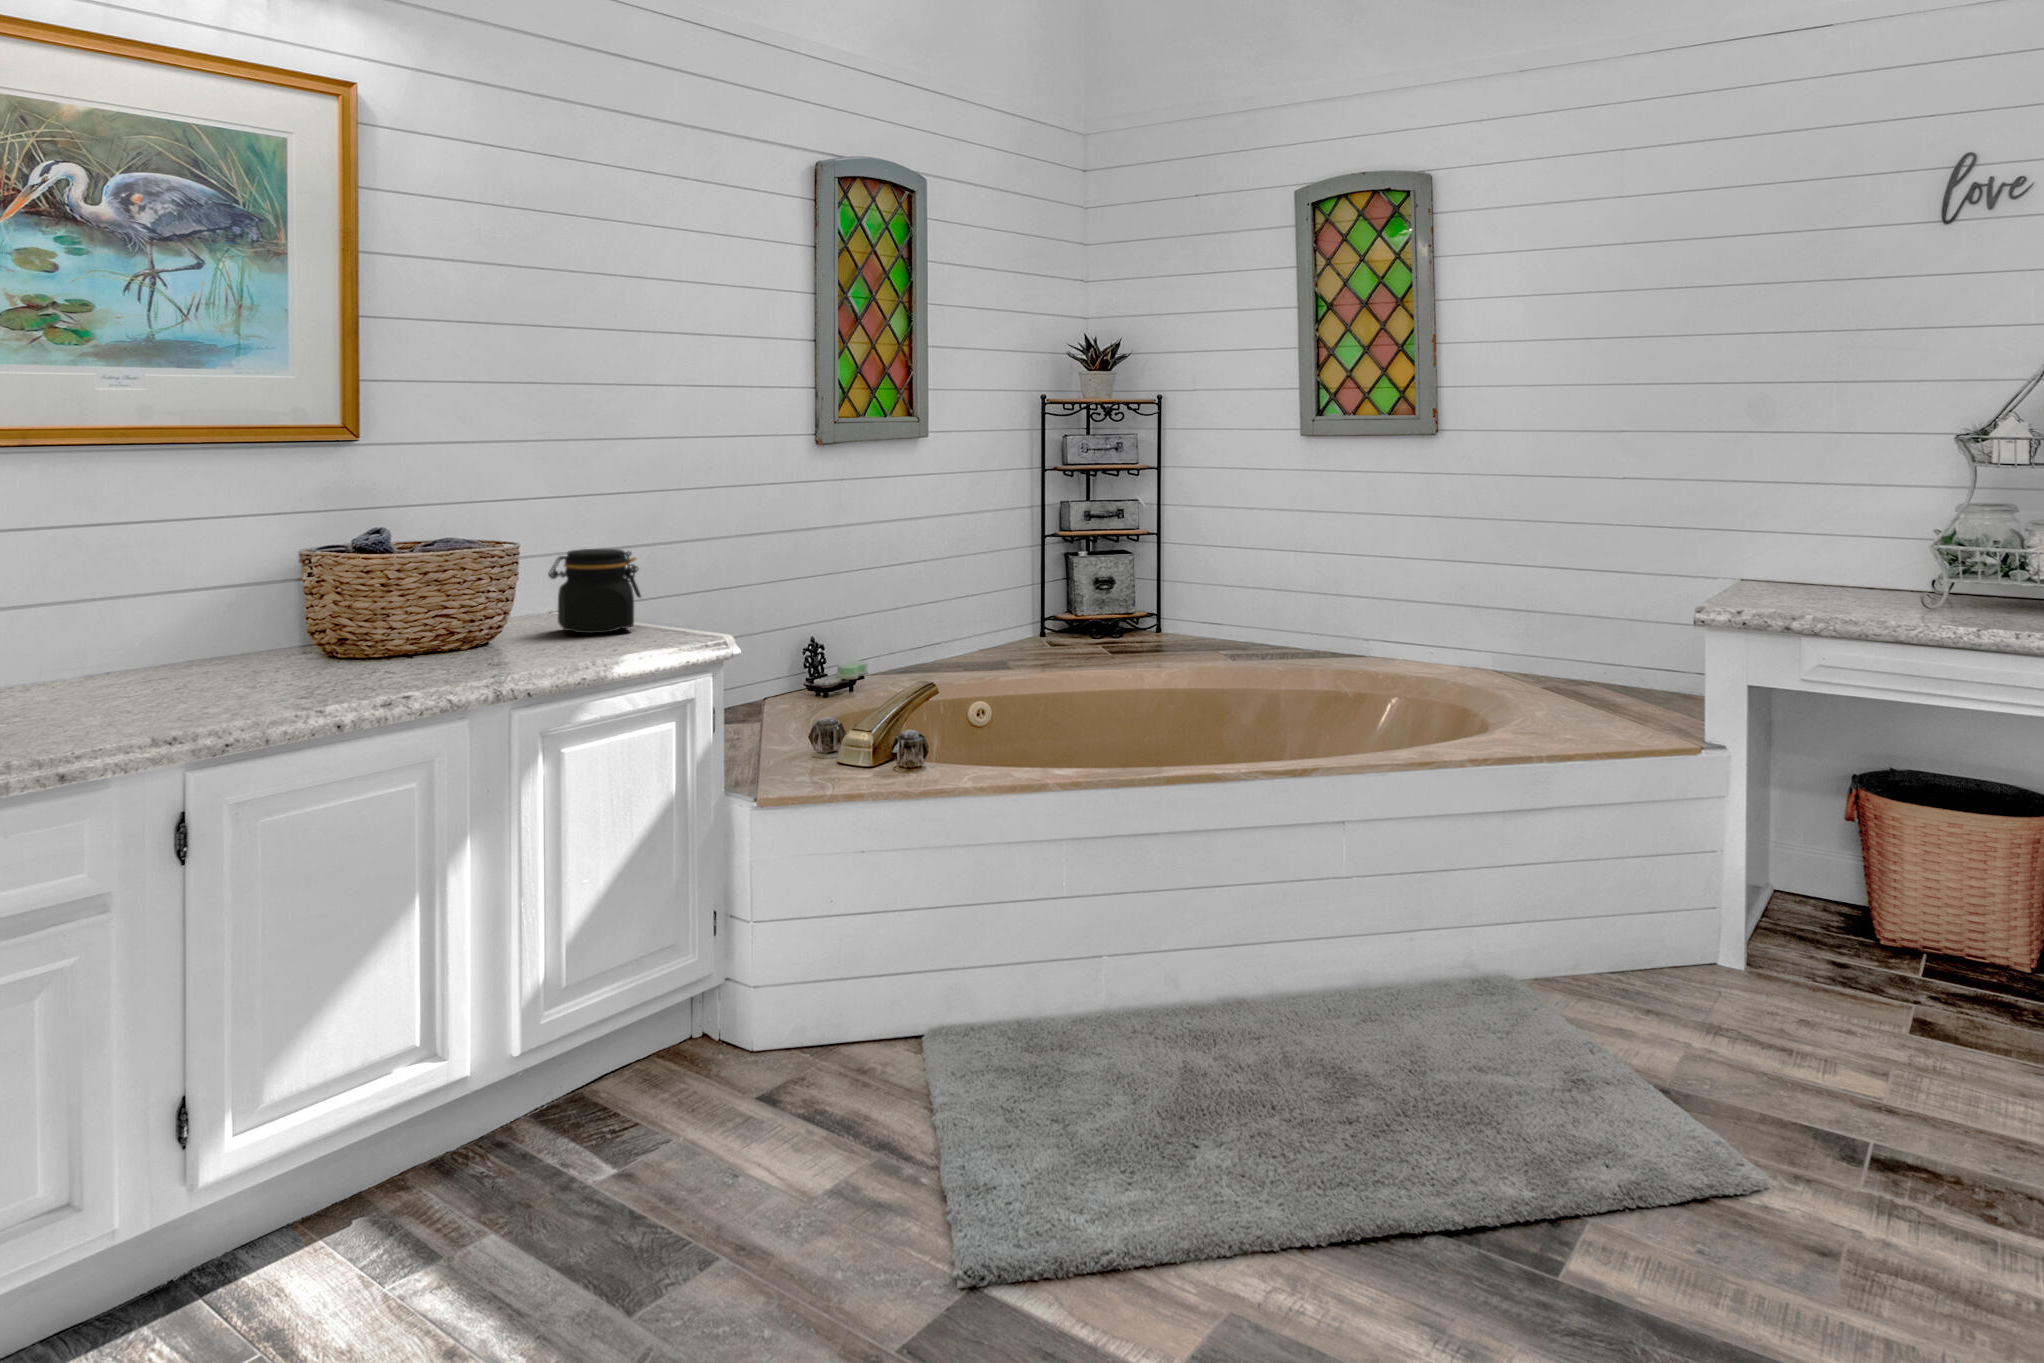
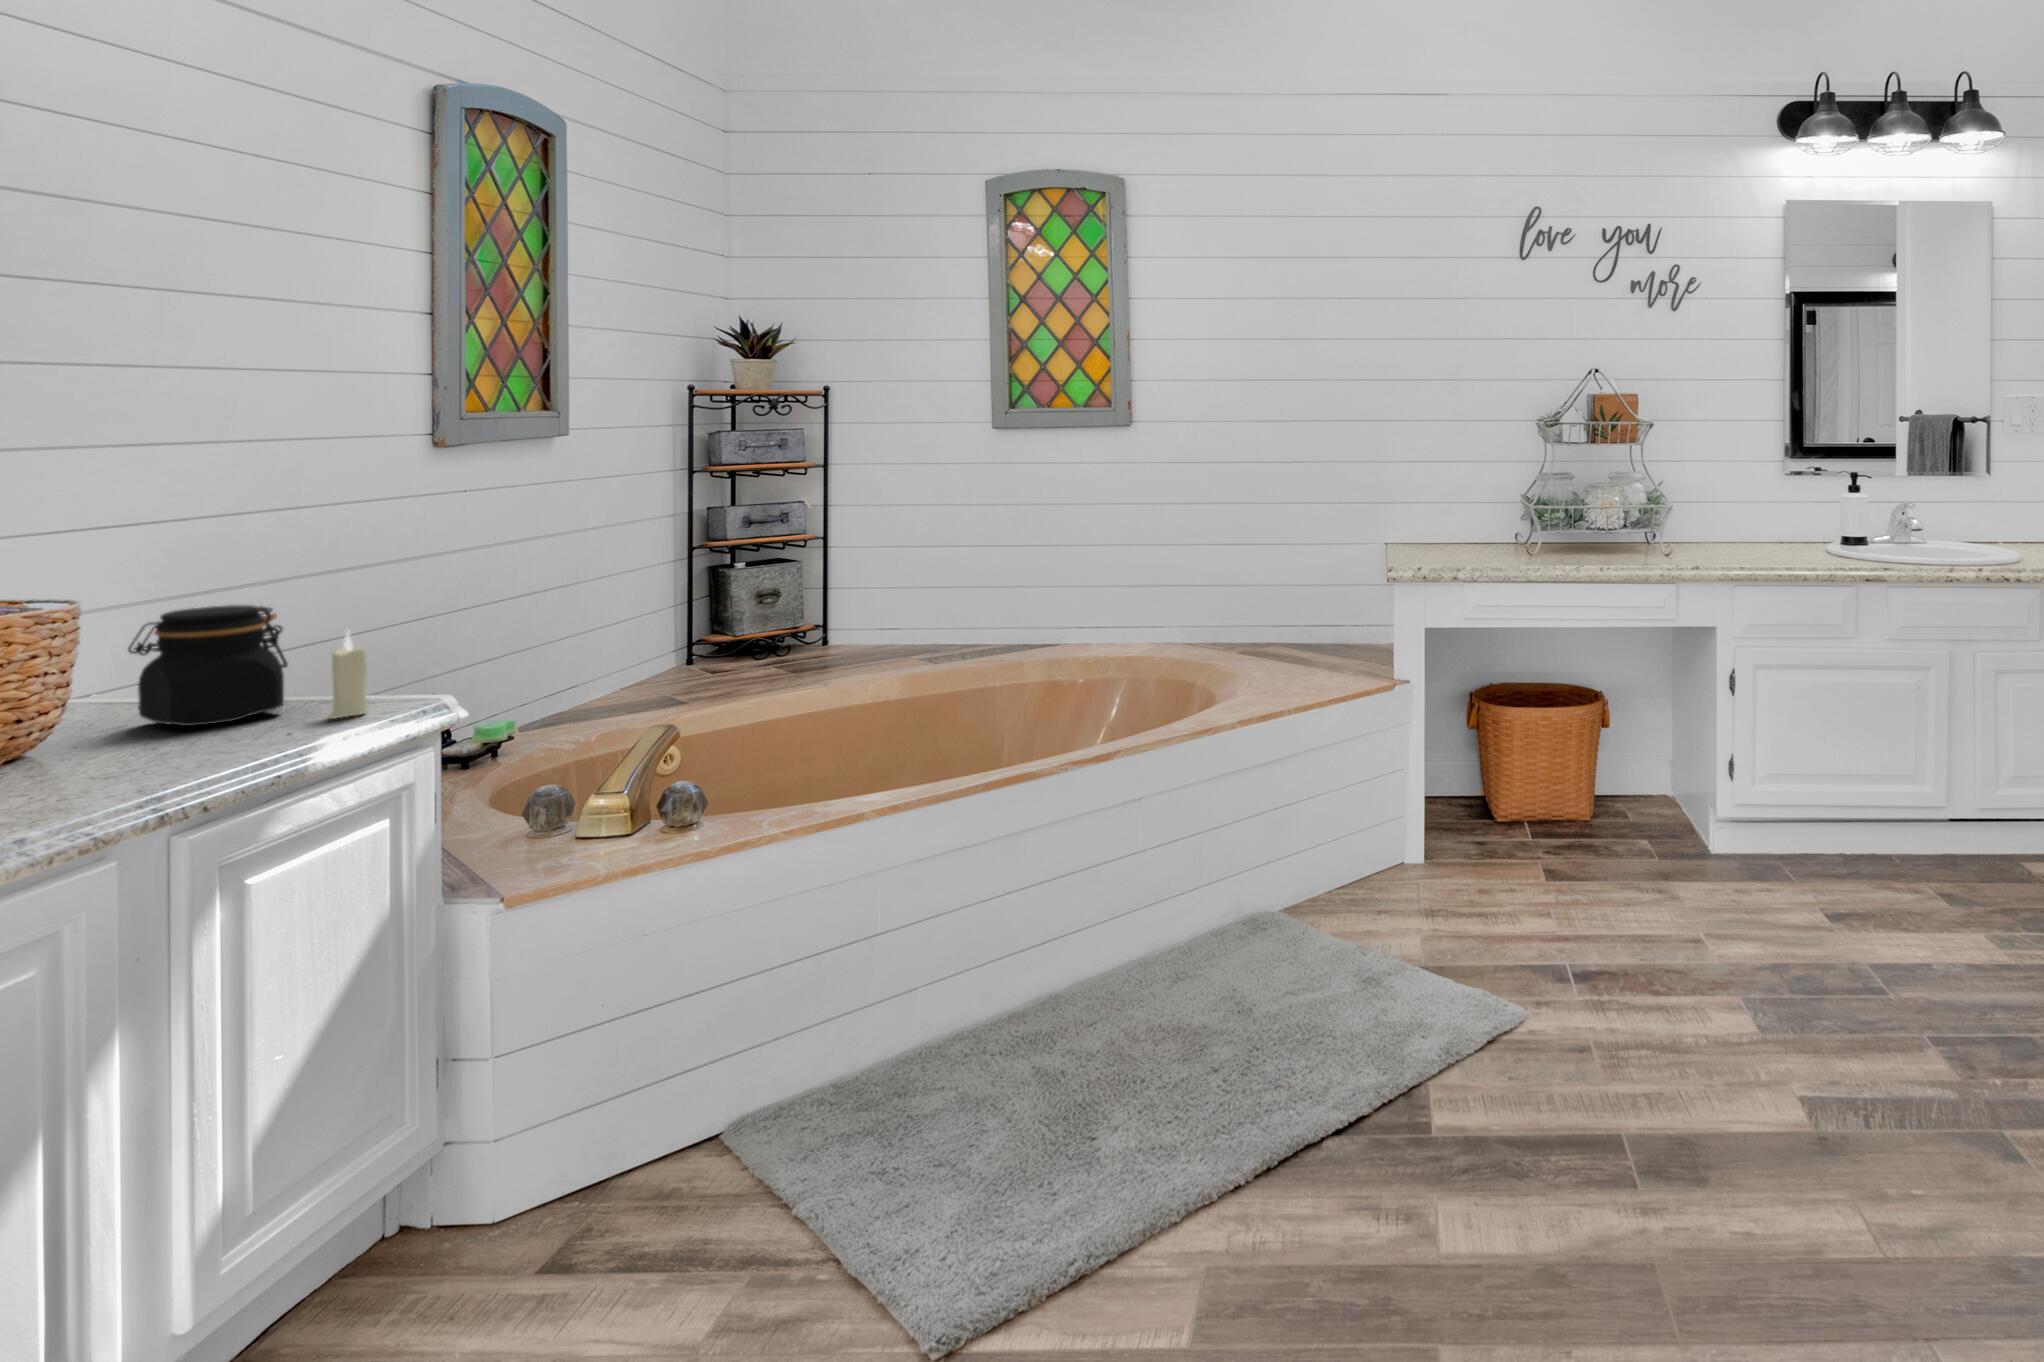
candle: none [647,572,673,638] -> present [329,633,367,719]

